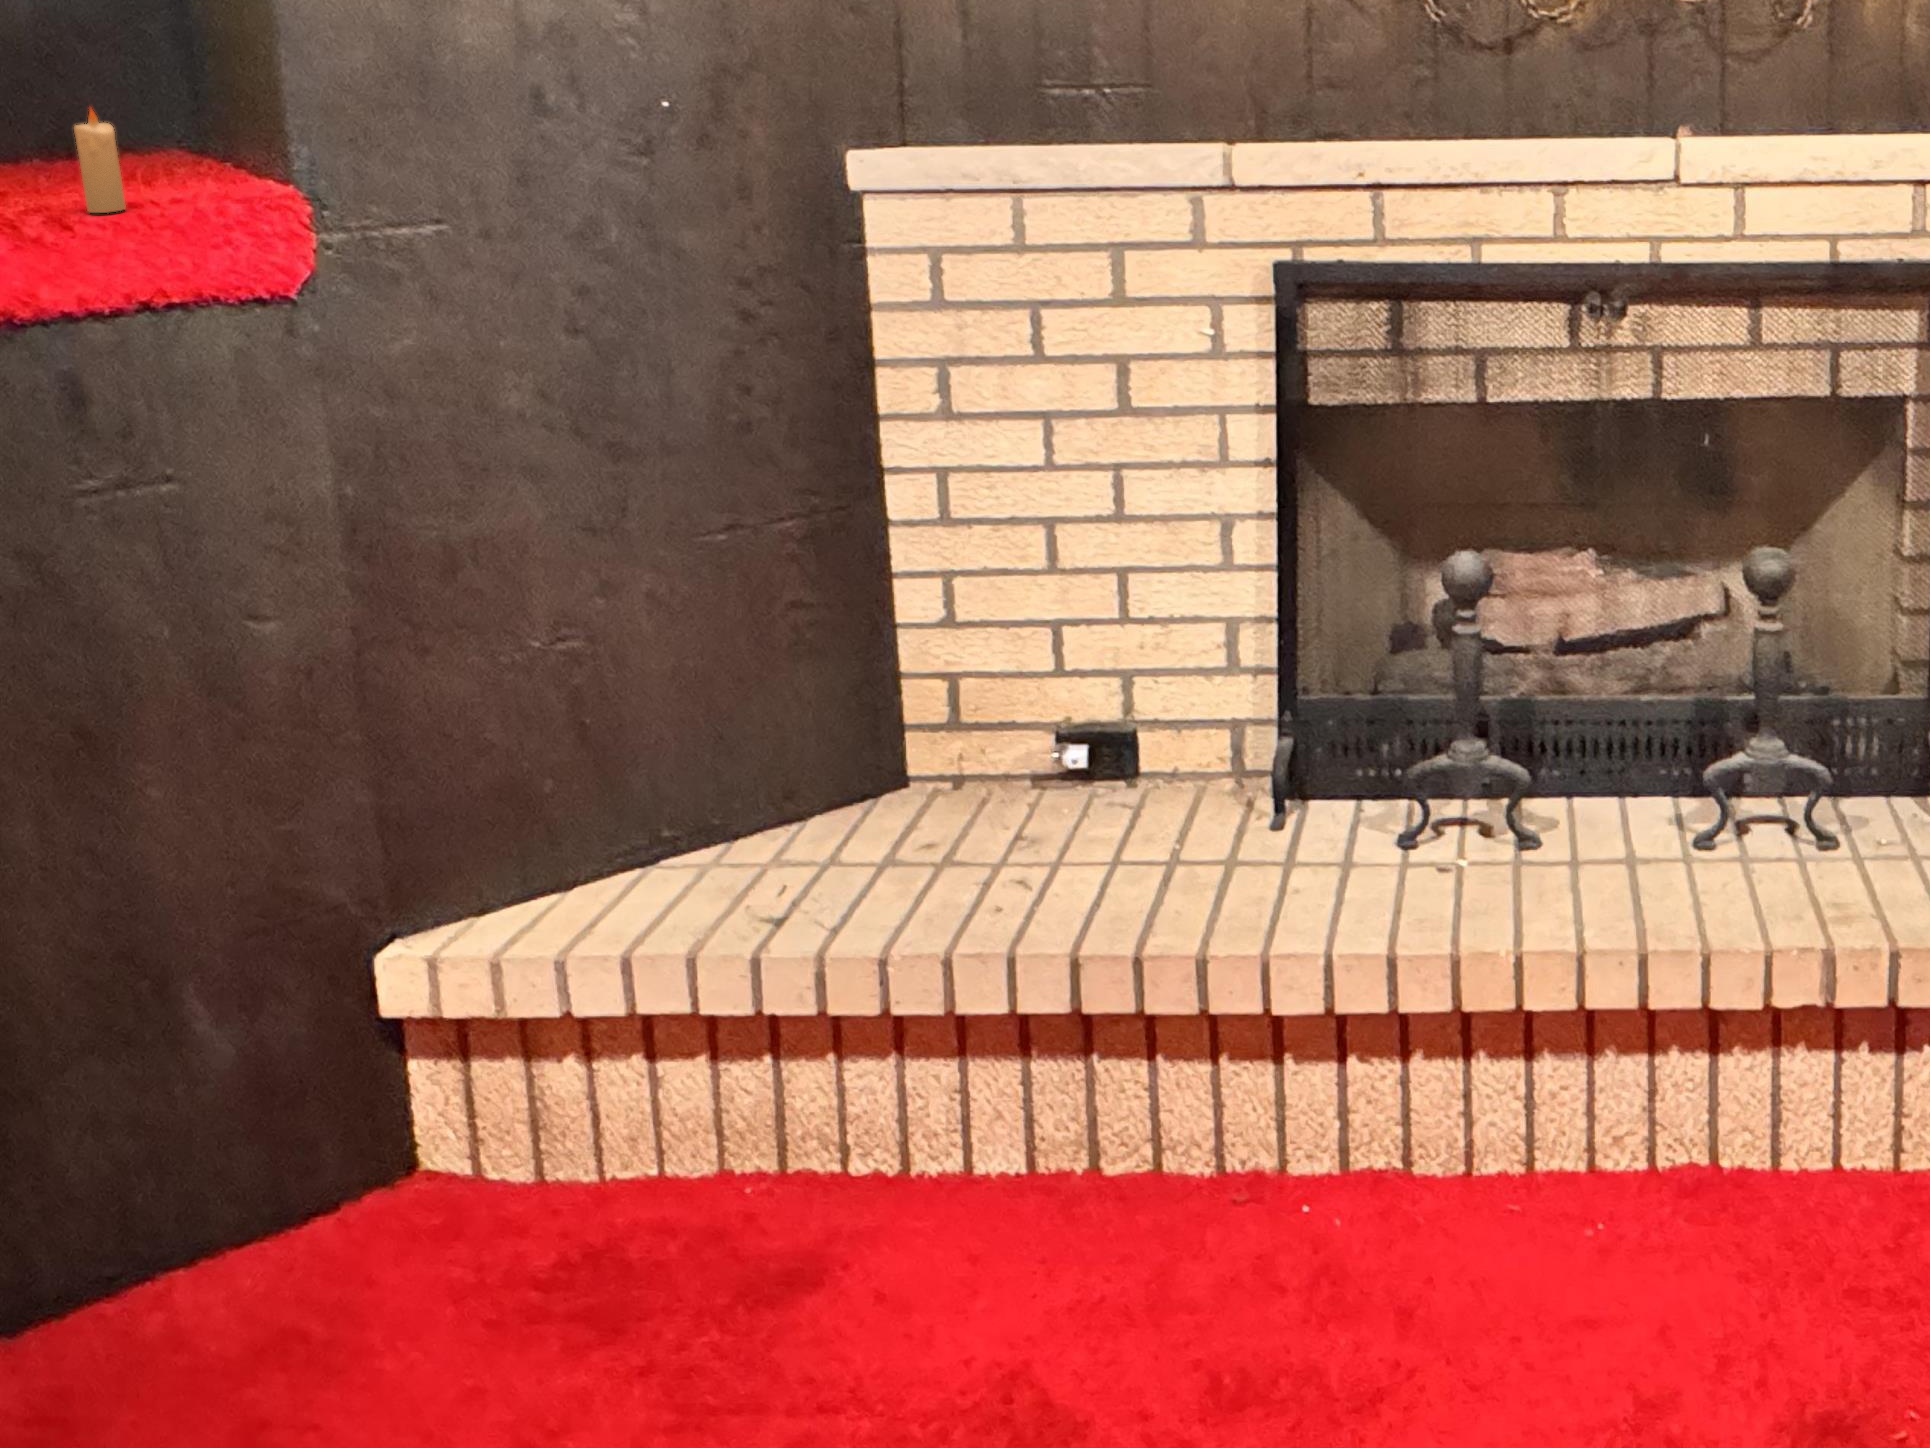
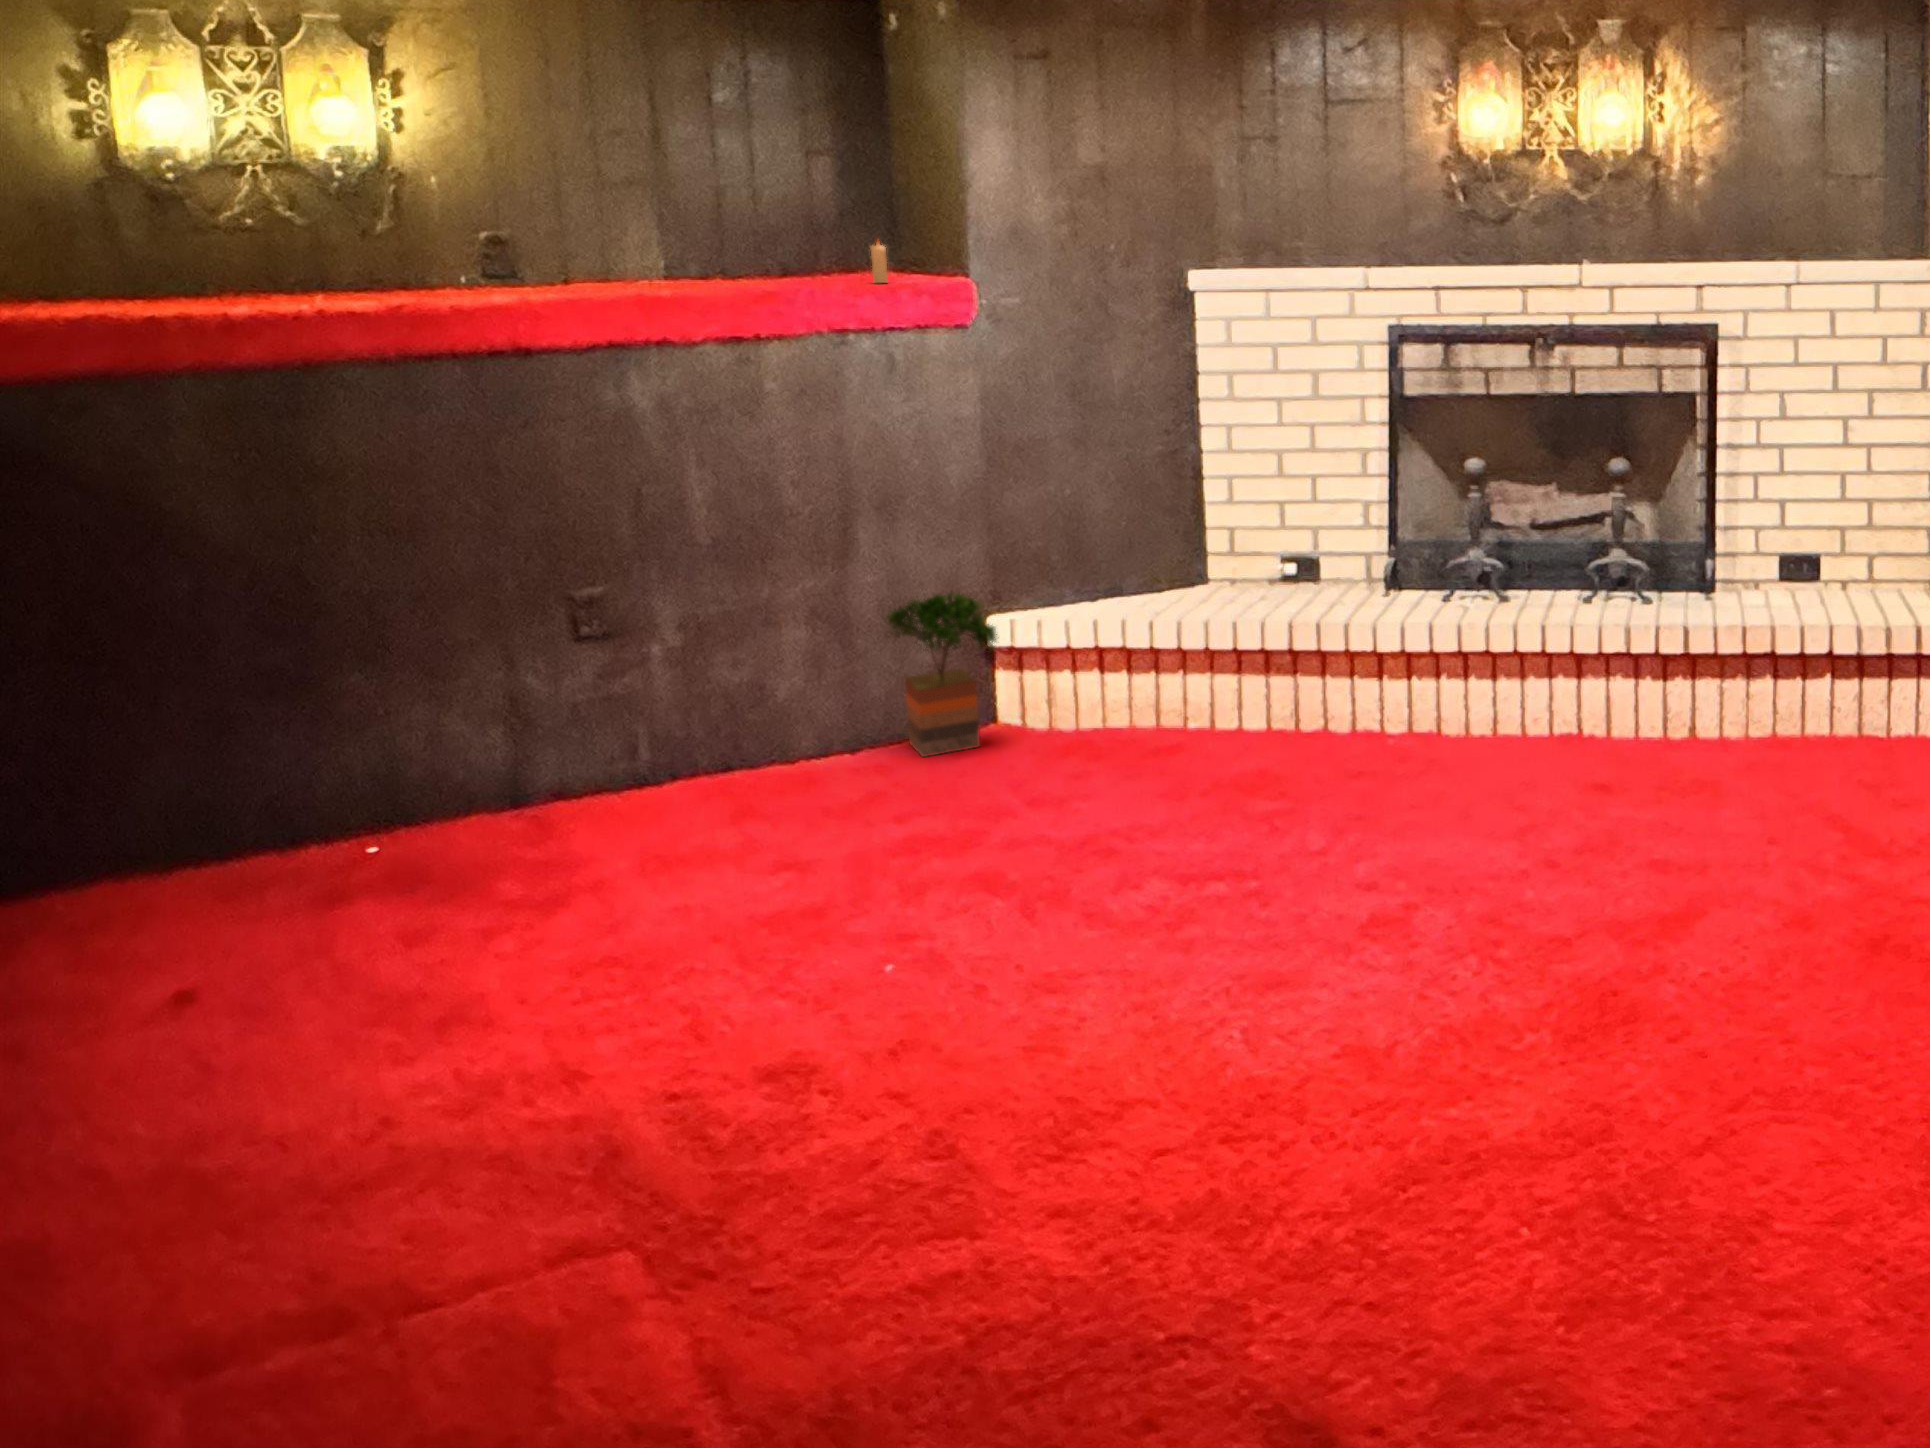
potted tree: none [129,911,423,1319] -> present [887,594,997,757]

